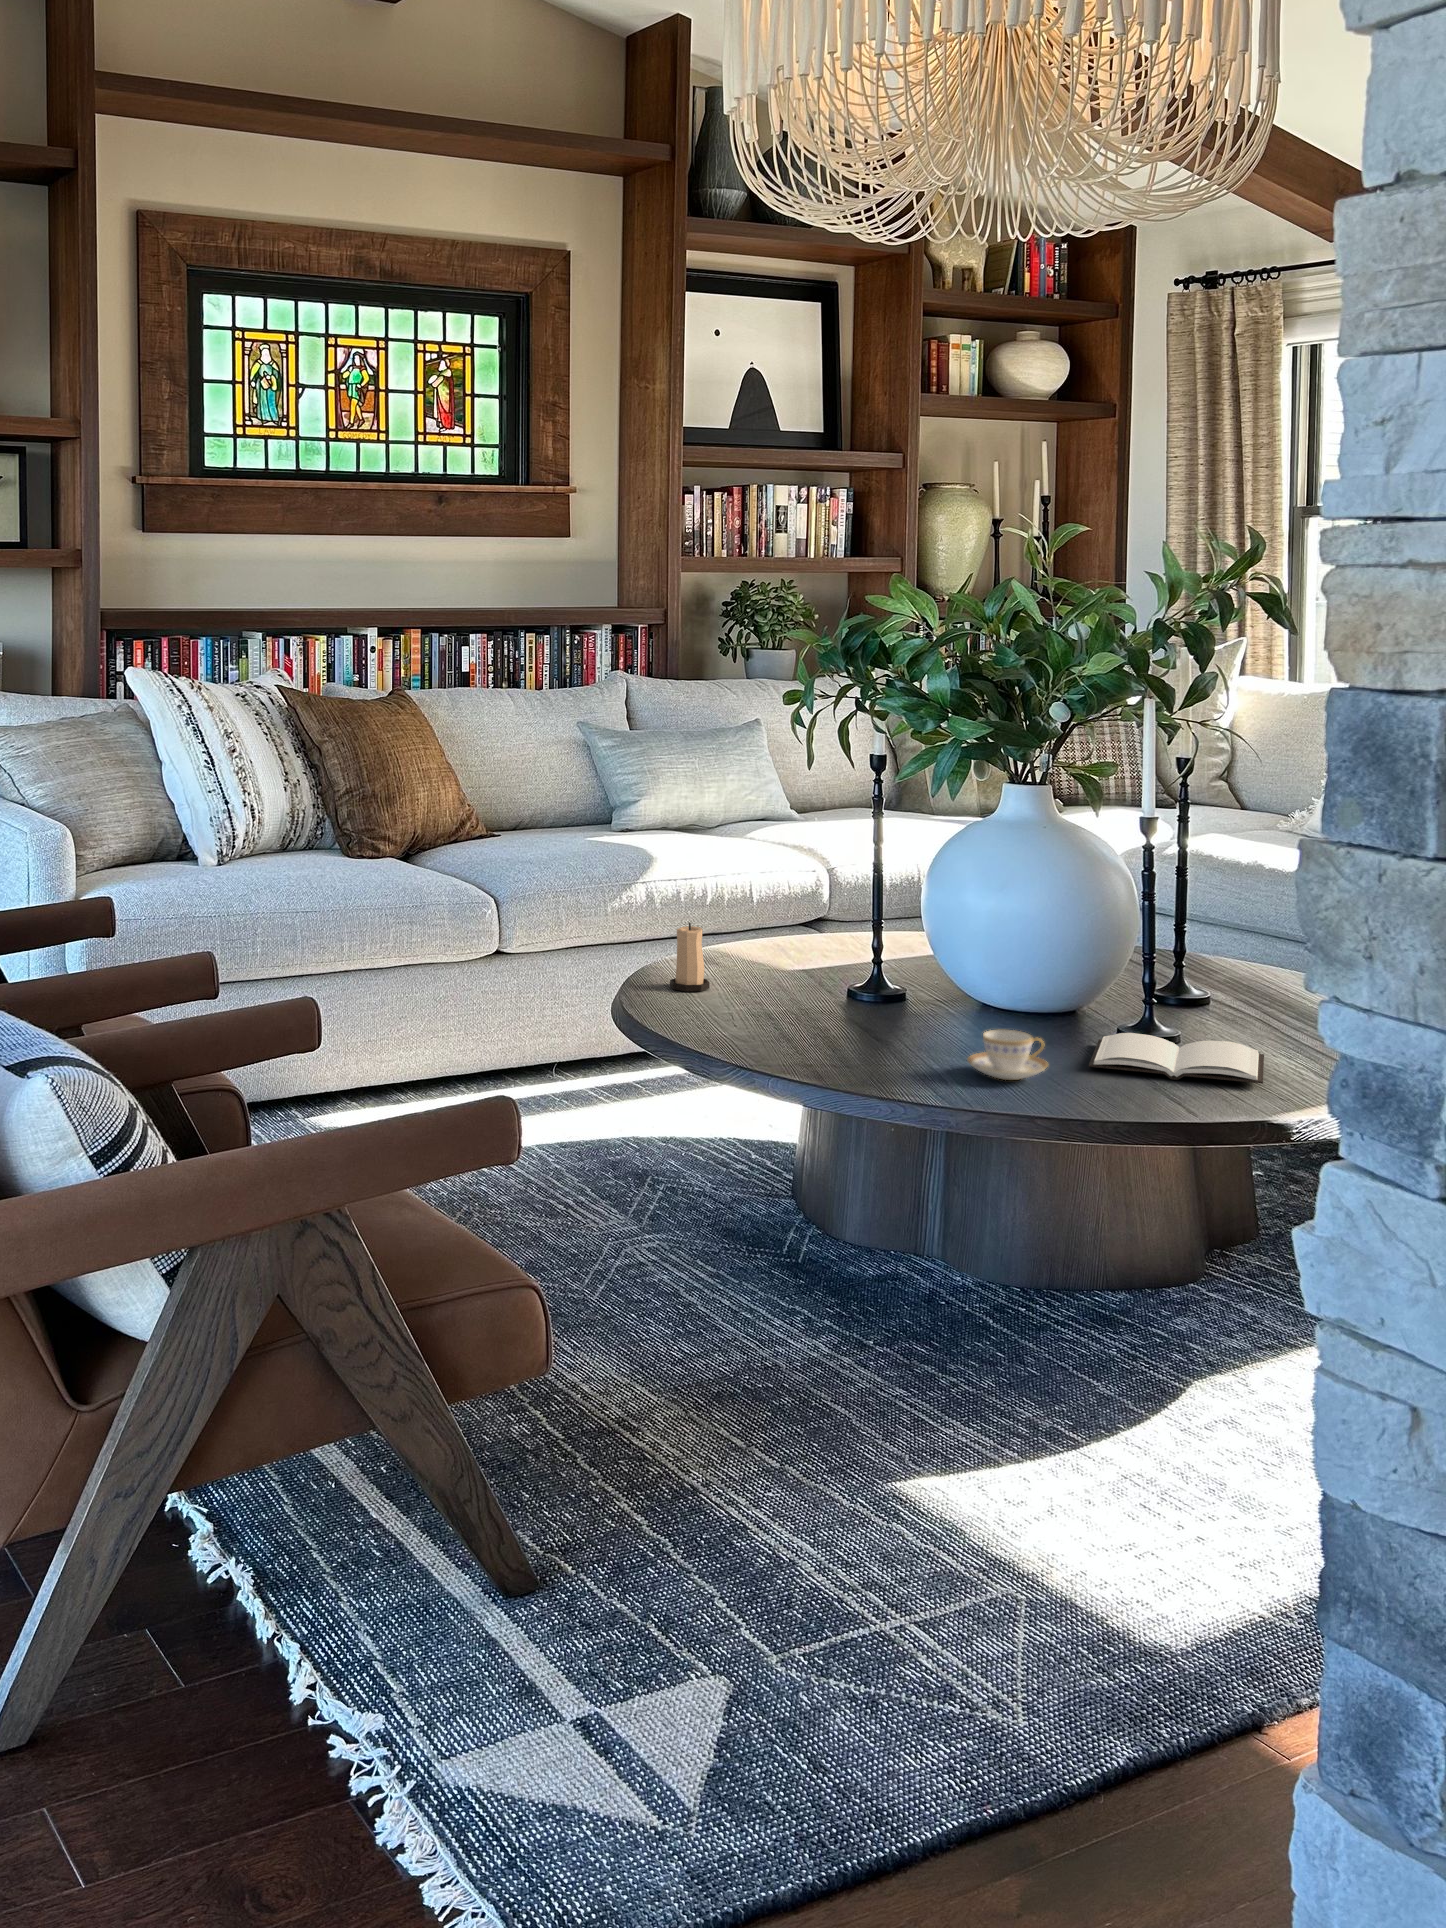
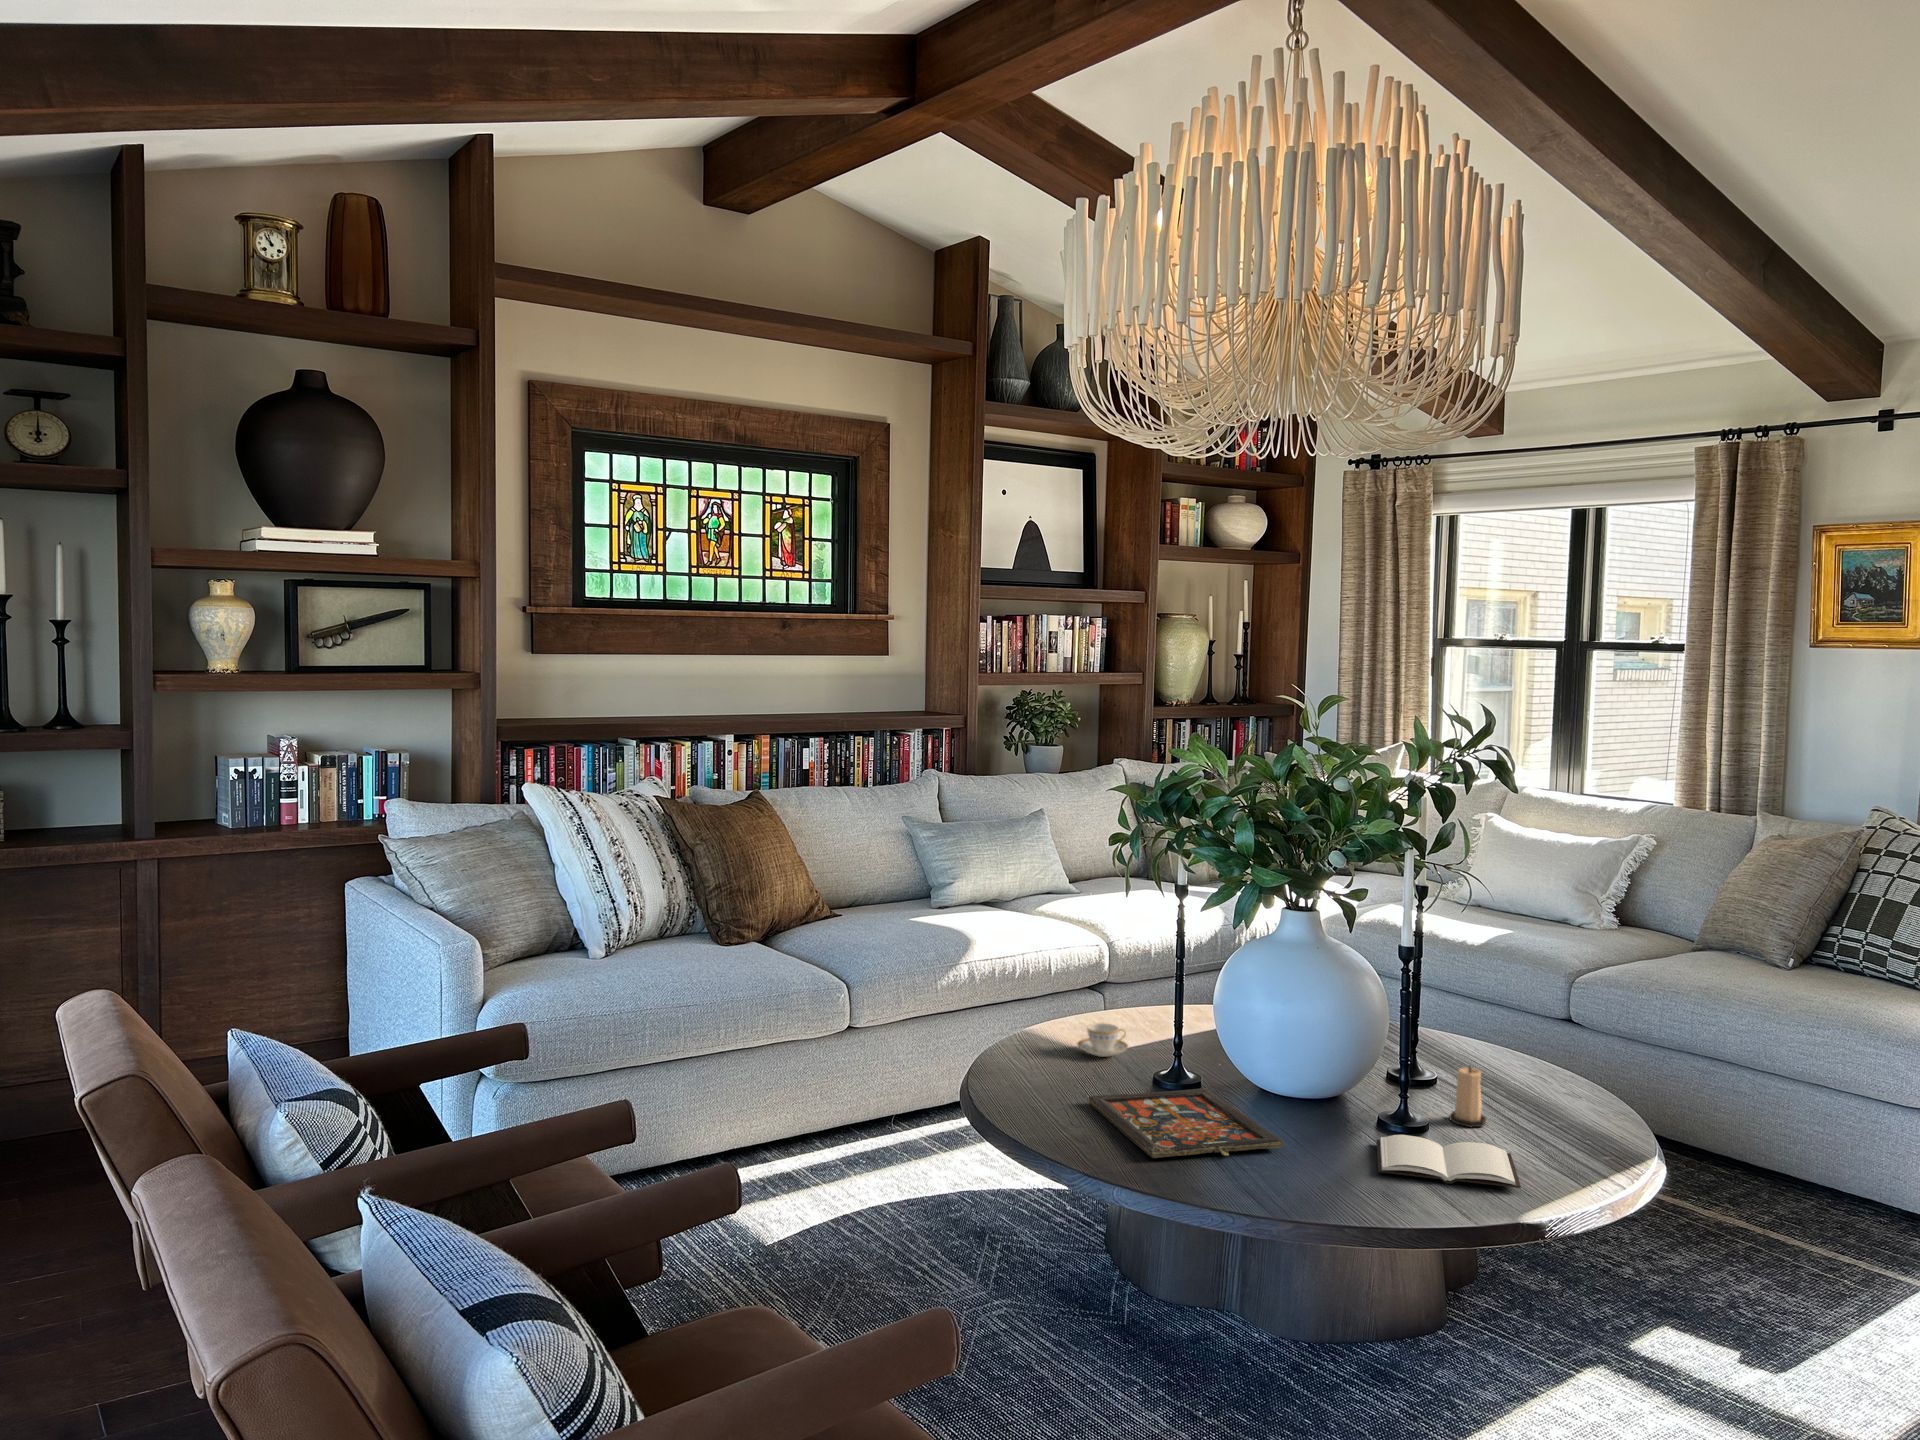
candle: present [670,923,710,991] -> present [1450,1067,1486,1127]
board game: none [755,990,979,1049] -> present [1089,1088,1283,1158]
teacup: present [967,1030,1048,1080] -> present [1077,1023,1128,1057]

